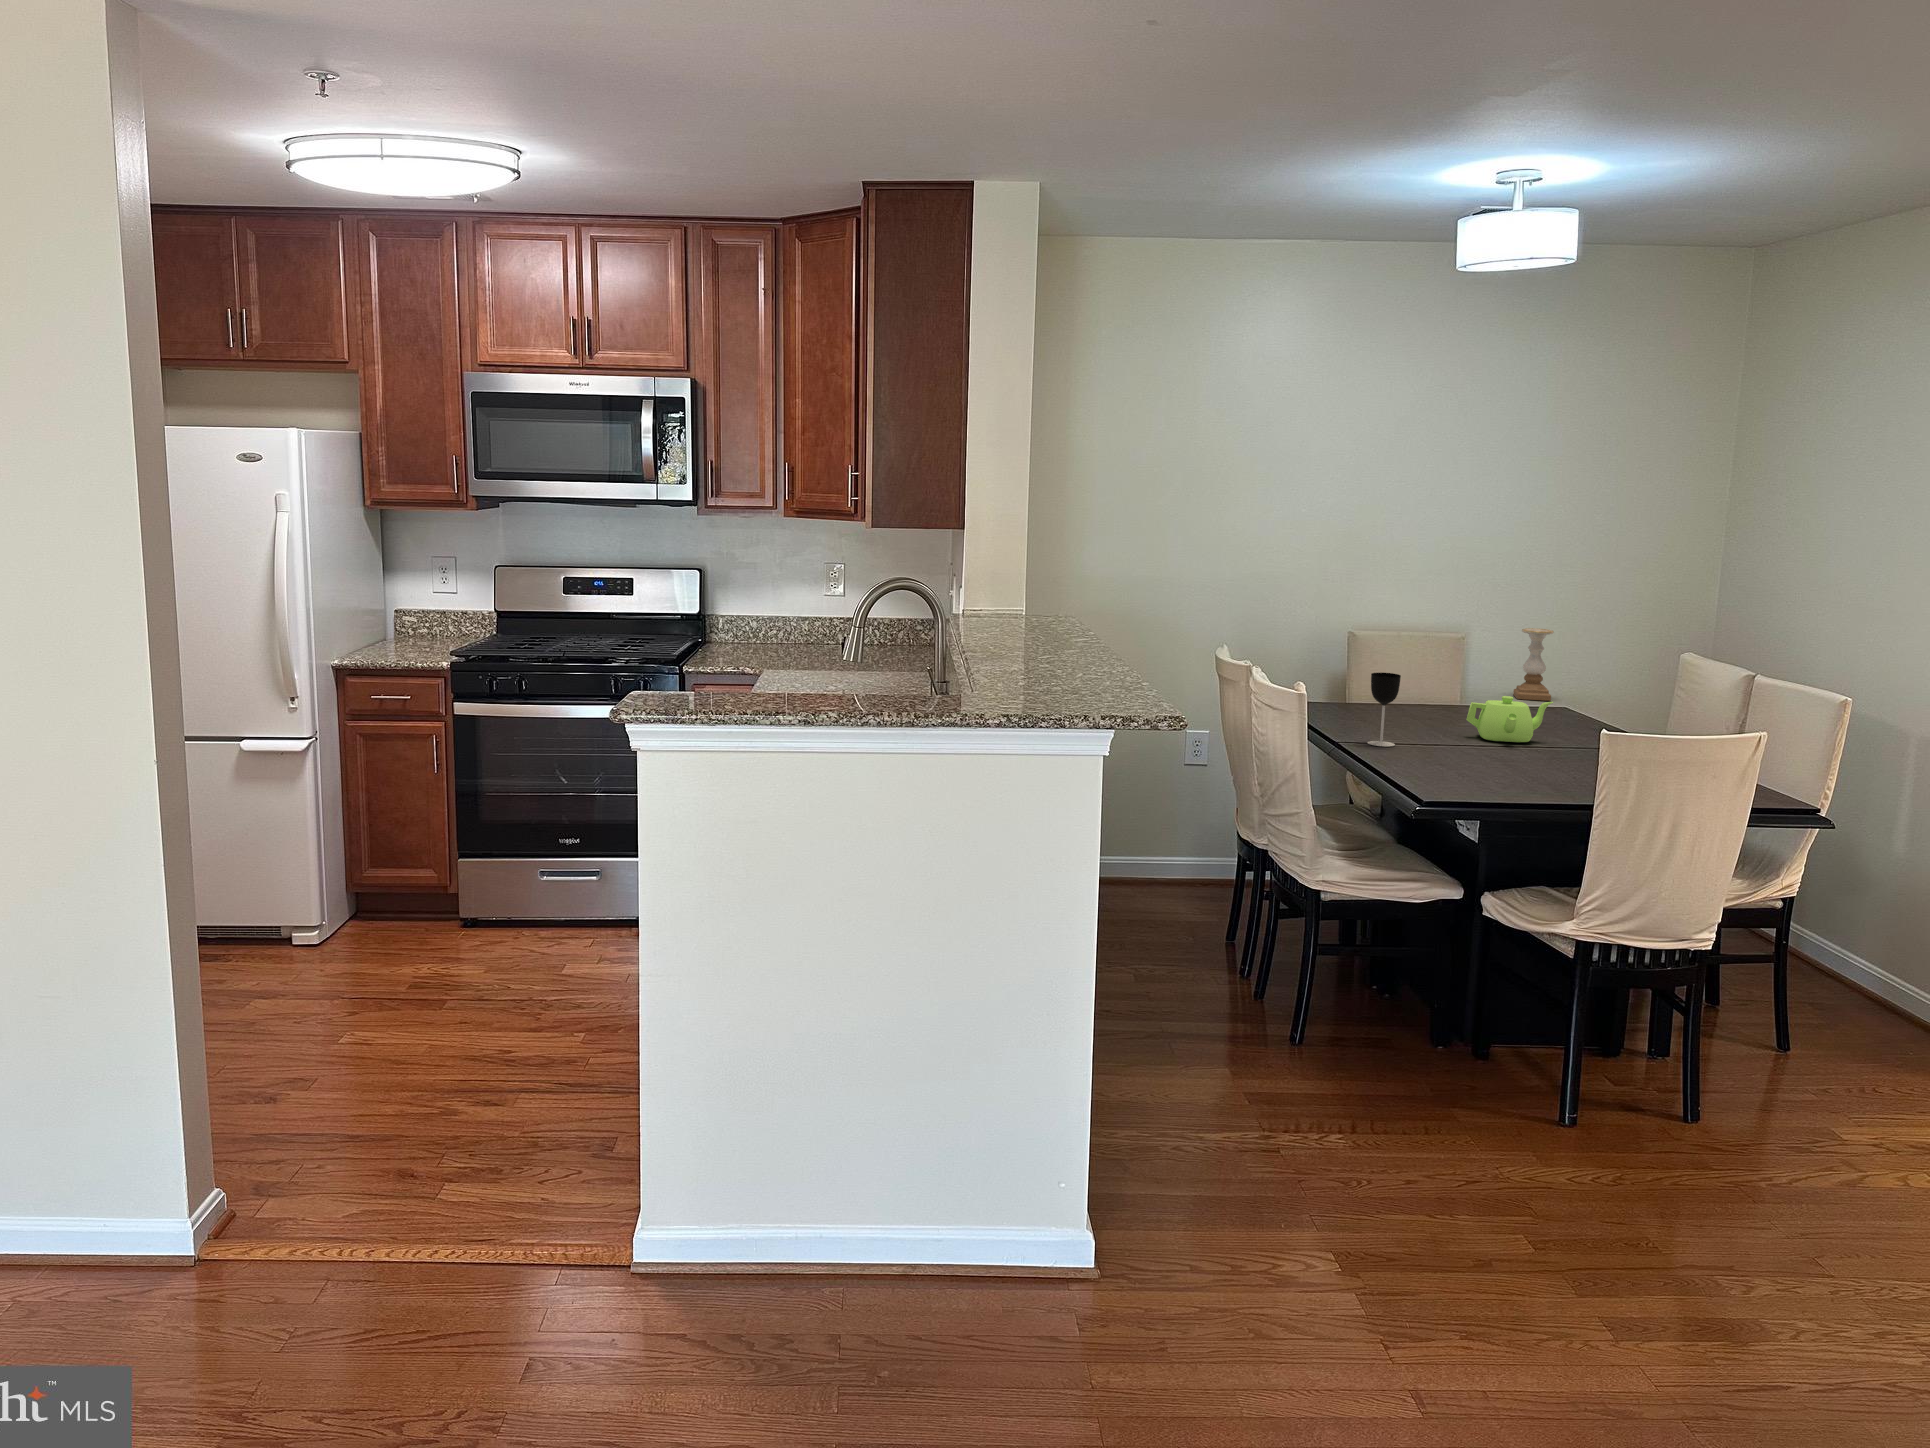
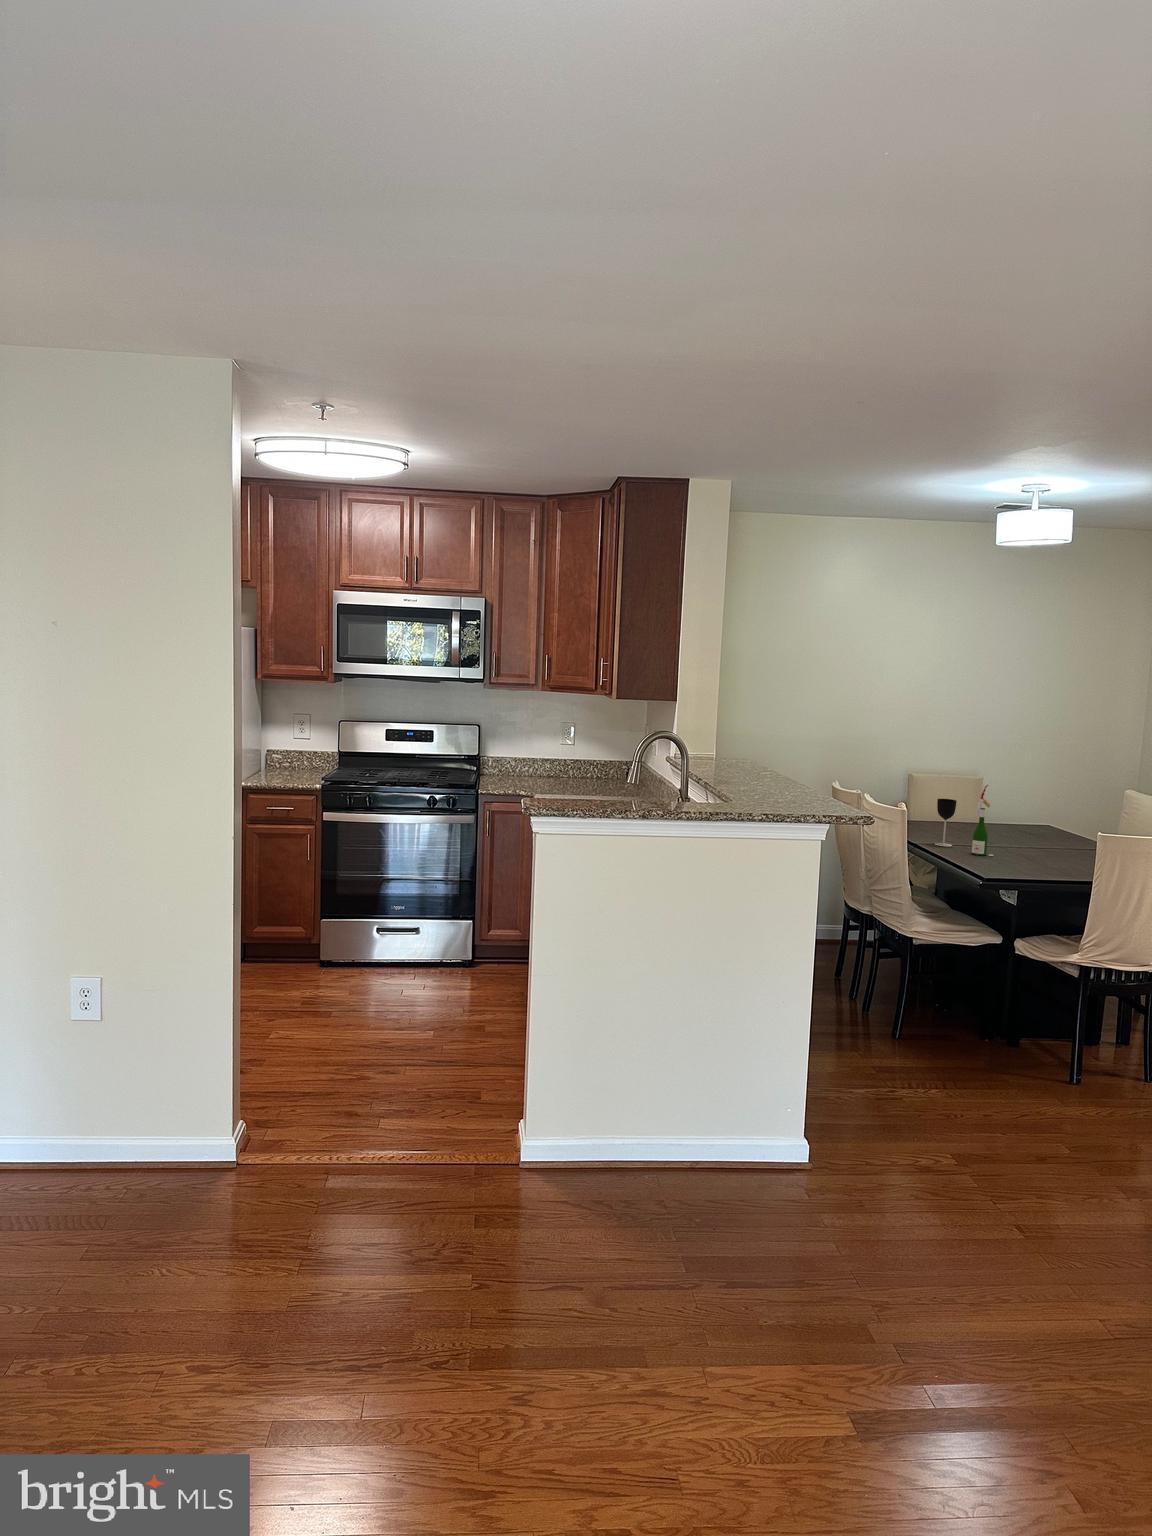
candle holder: present [1513,628,1554,701] -> none [1013,773,1040,821]
wine bottle: none [1420,651,1454,762] -> present [972,785,993,856]
teapot: present [1466,696,1553,742] -> none [995,815,1050,845]

